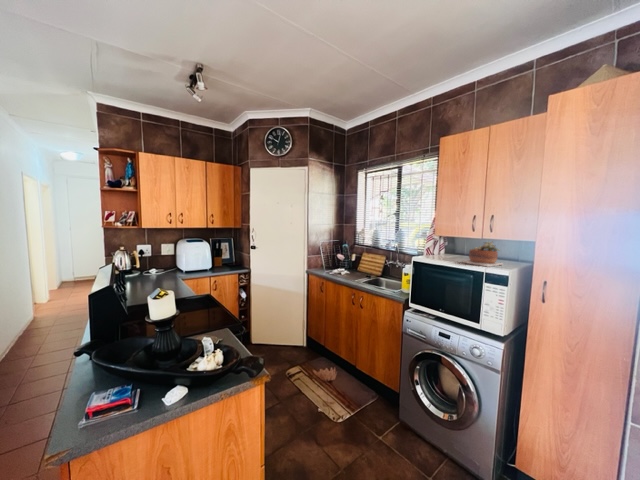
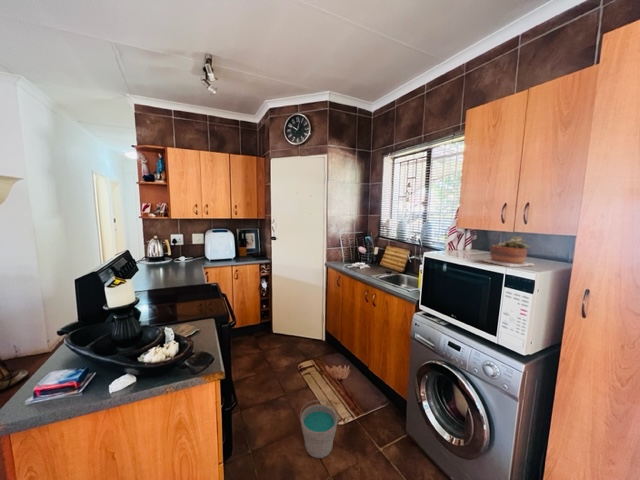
bucket: none [305,400,342,456] -> present [300,400,339,458]

